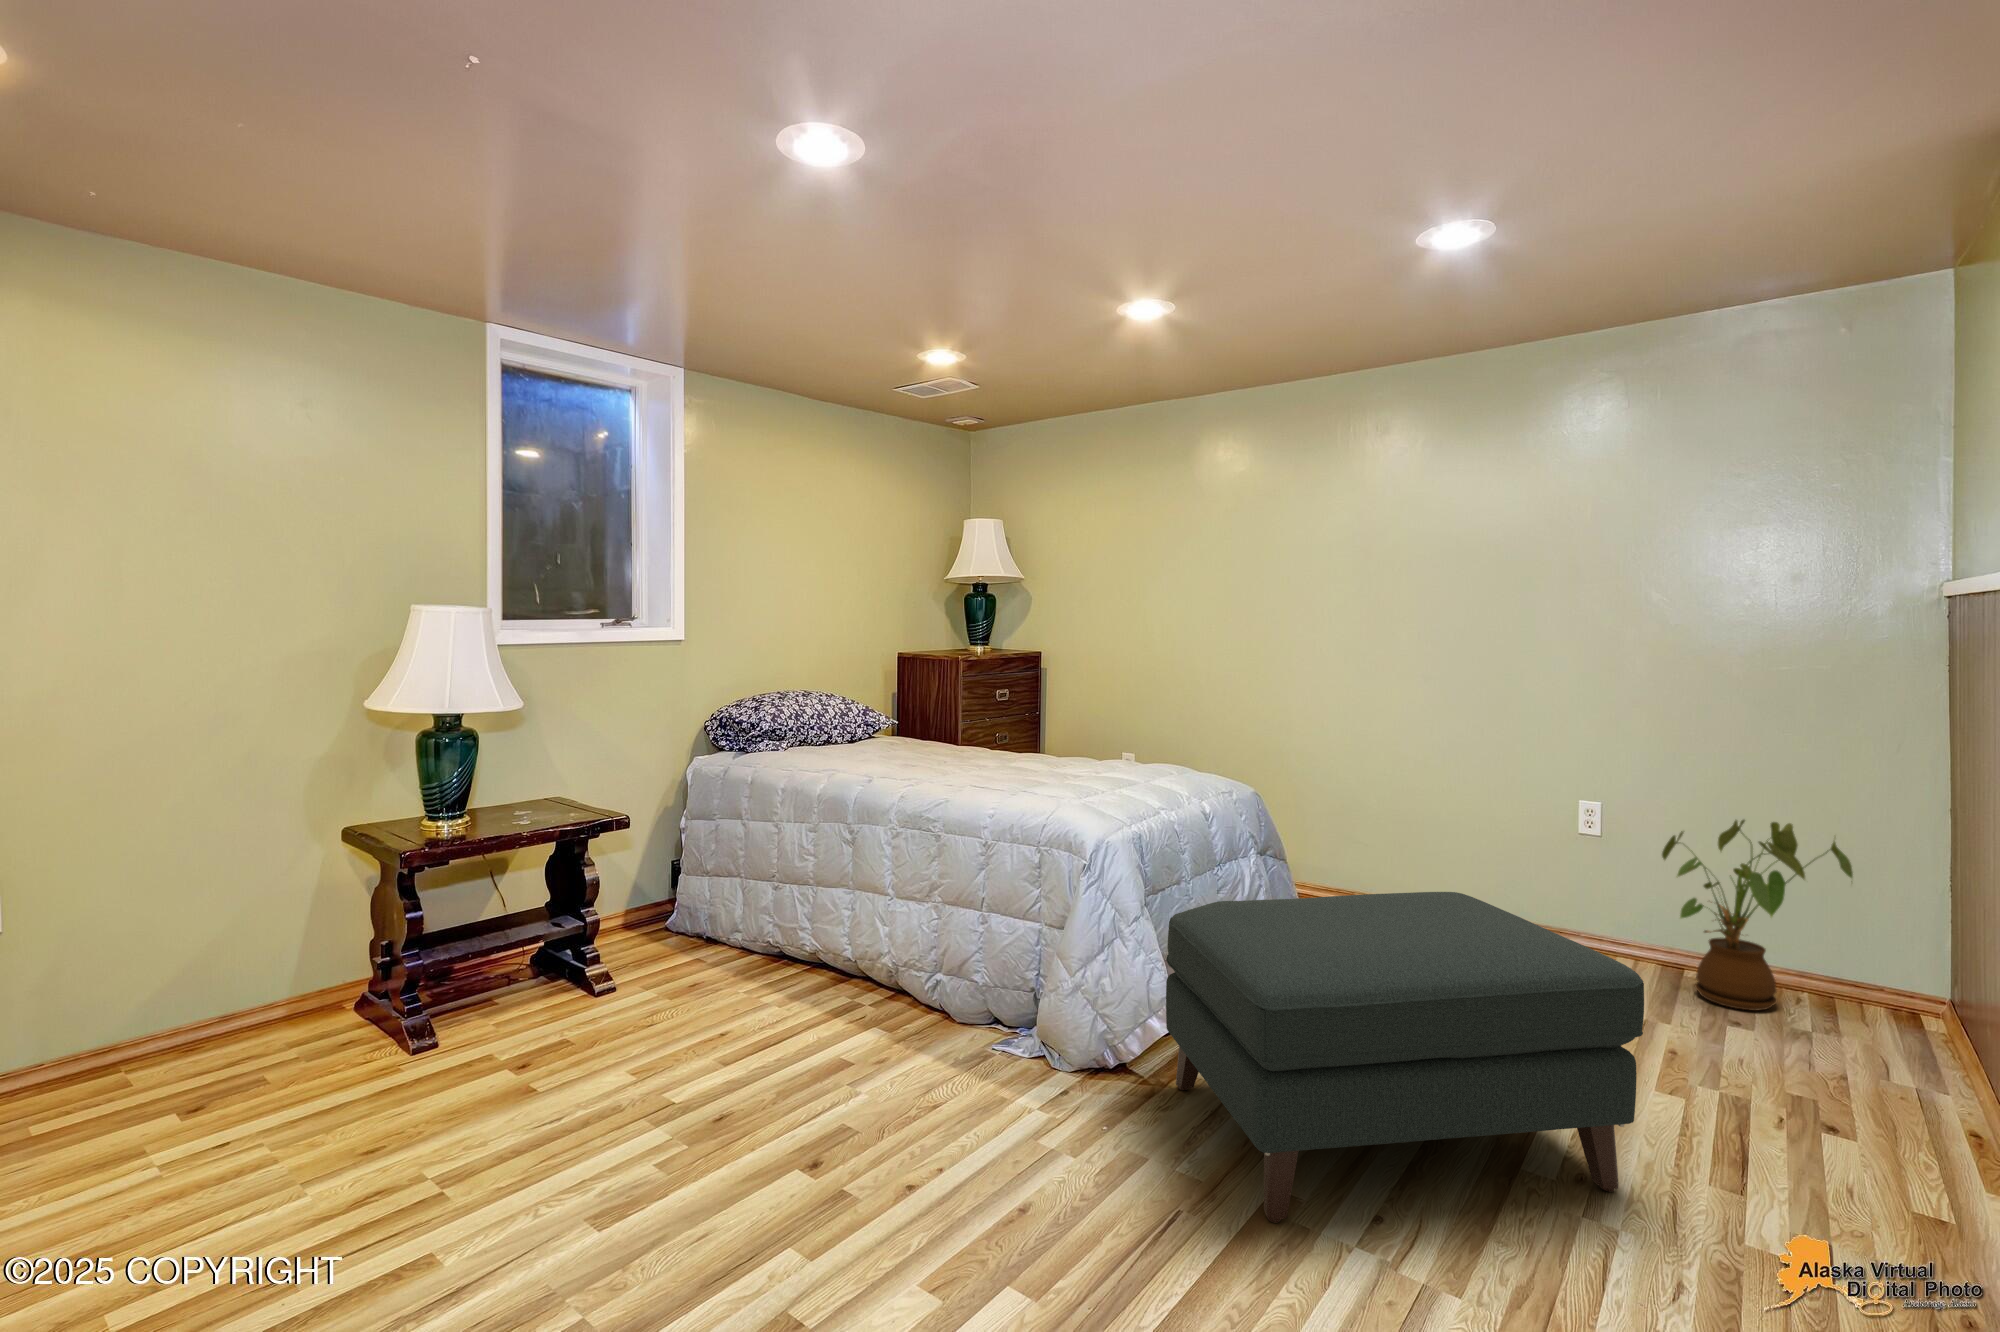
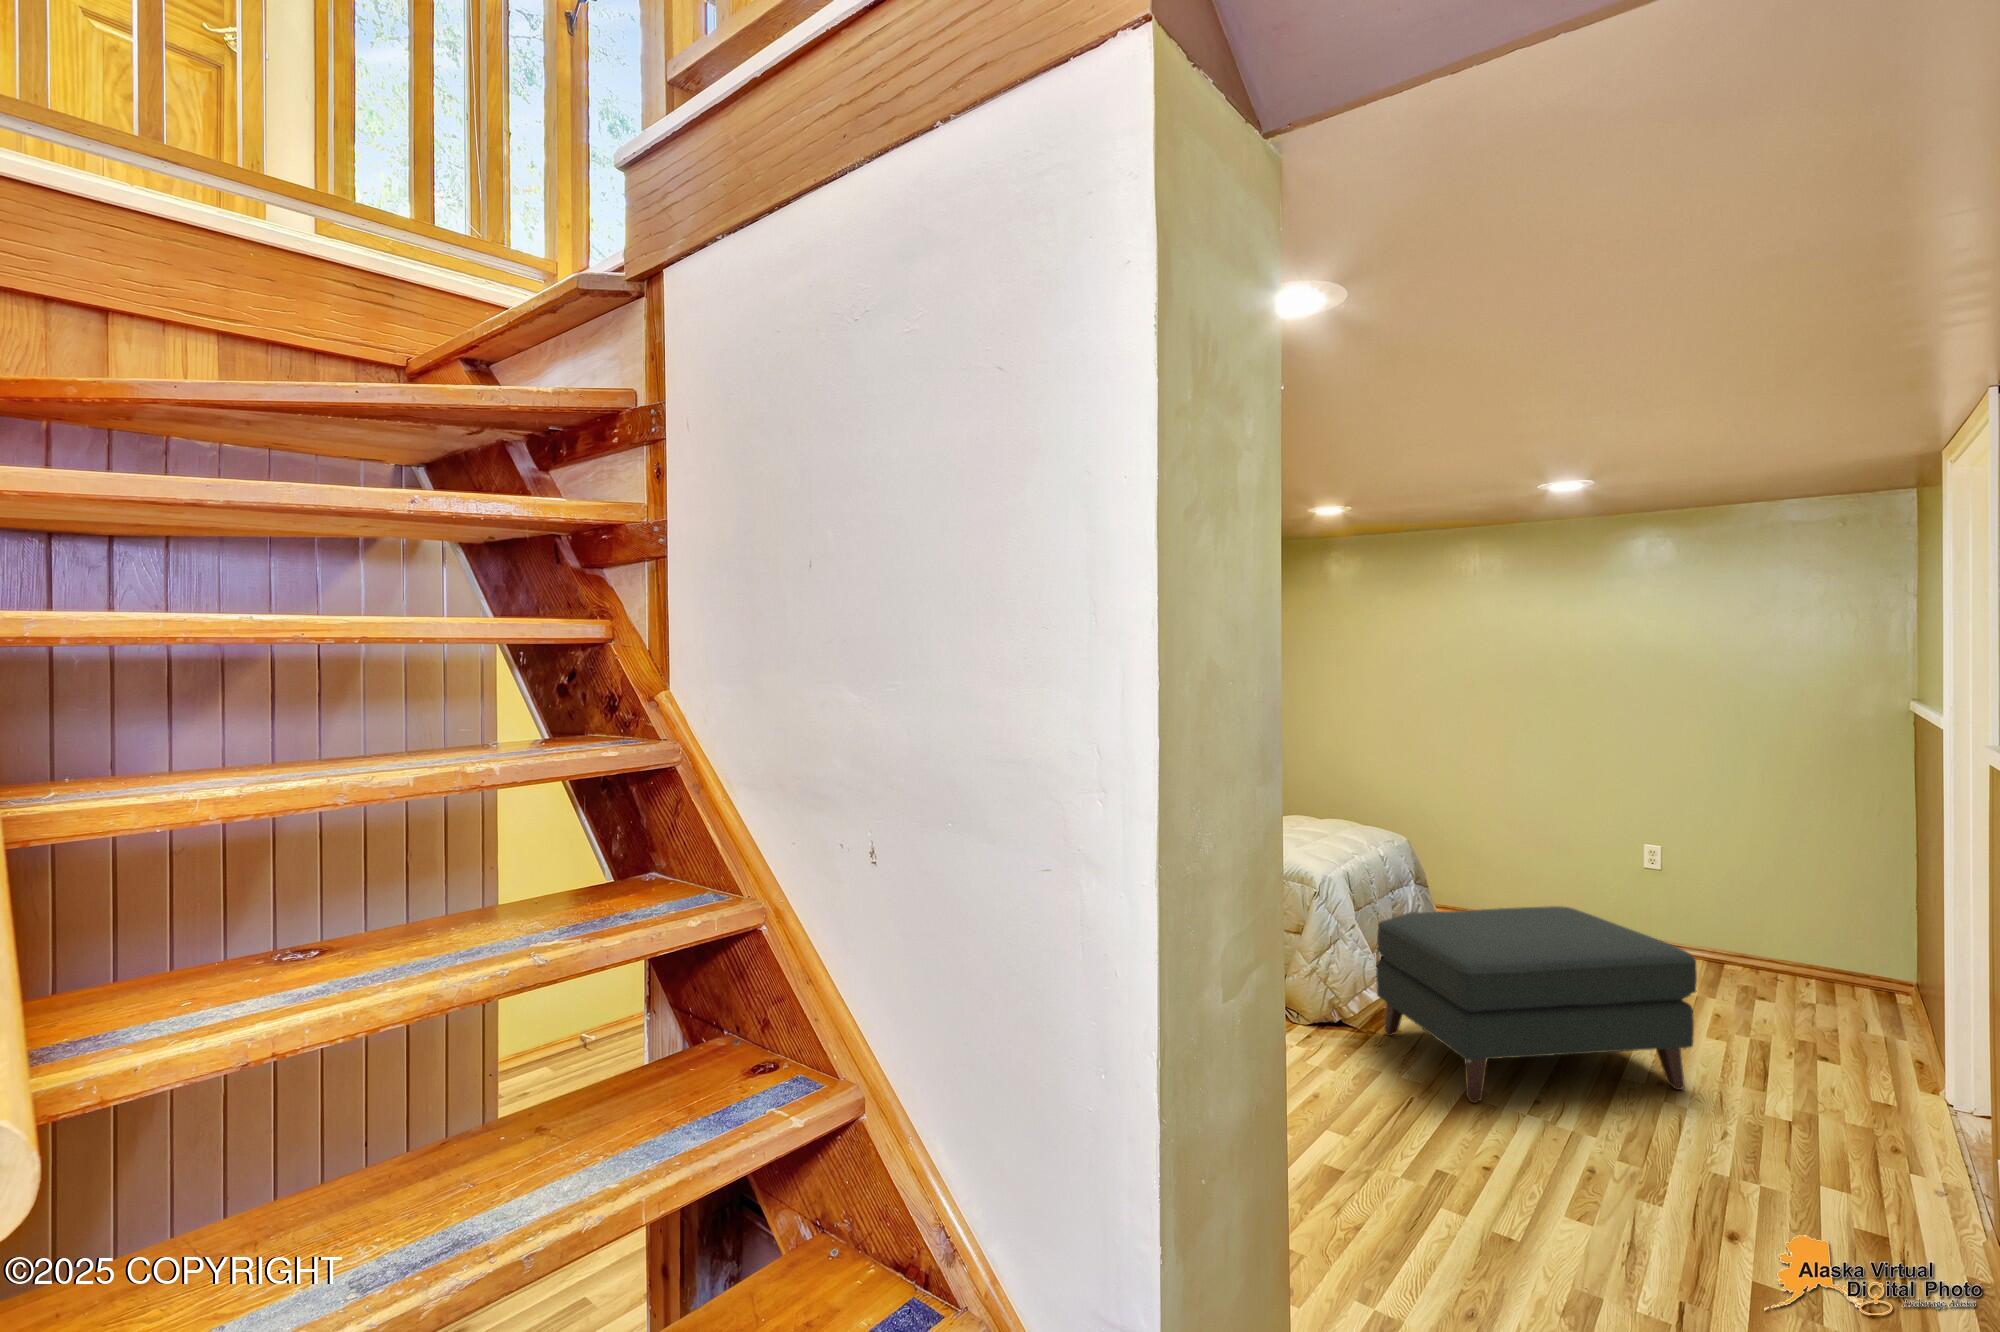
house plant: present [1662,820,1853,1011] -> none [1704,856,1841,991]

